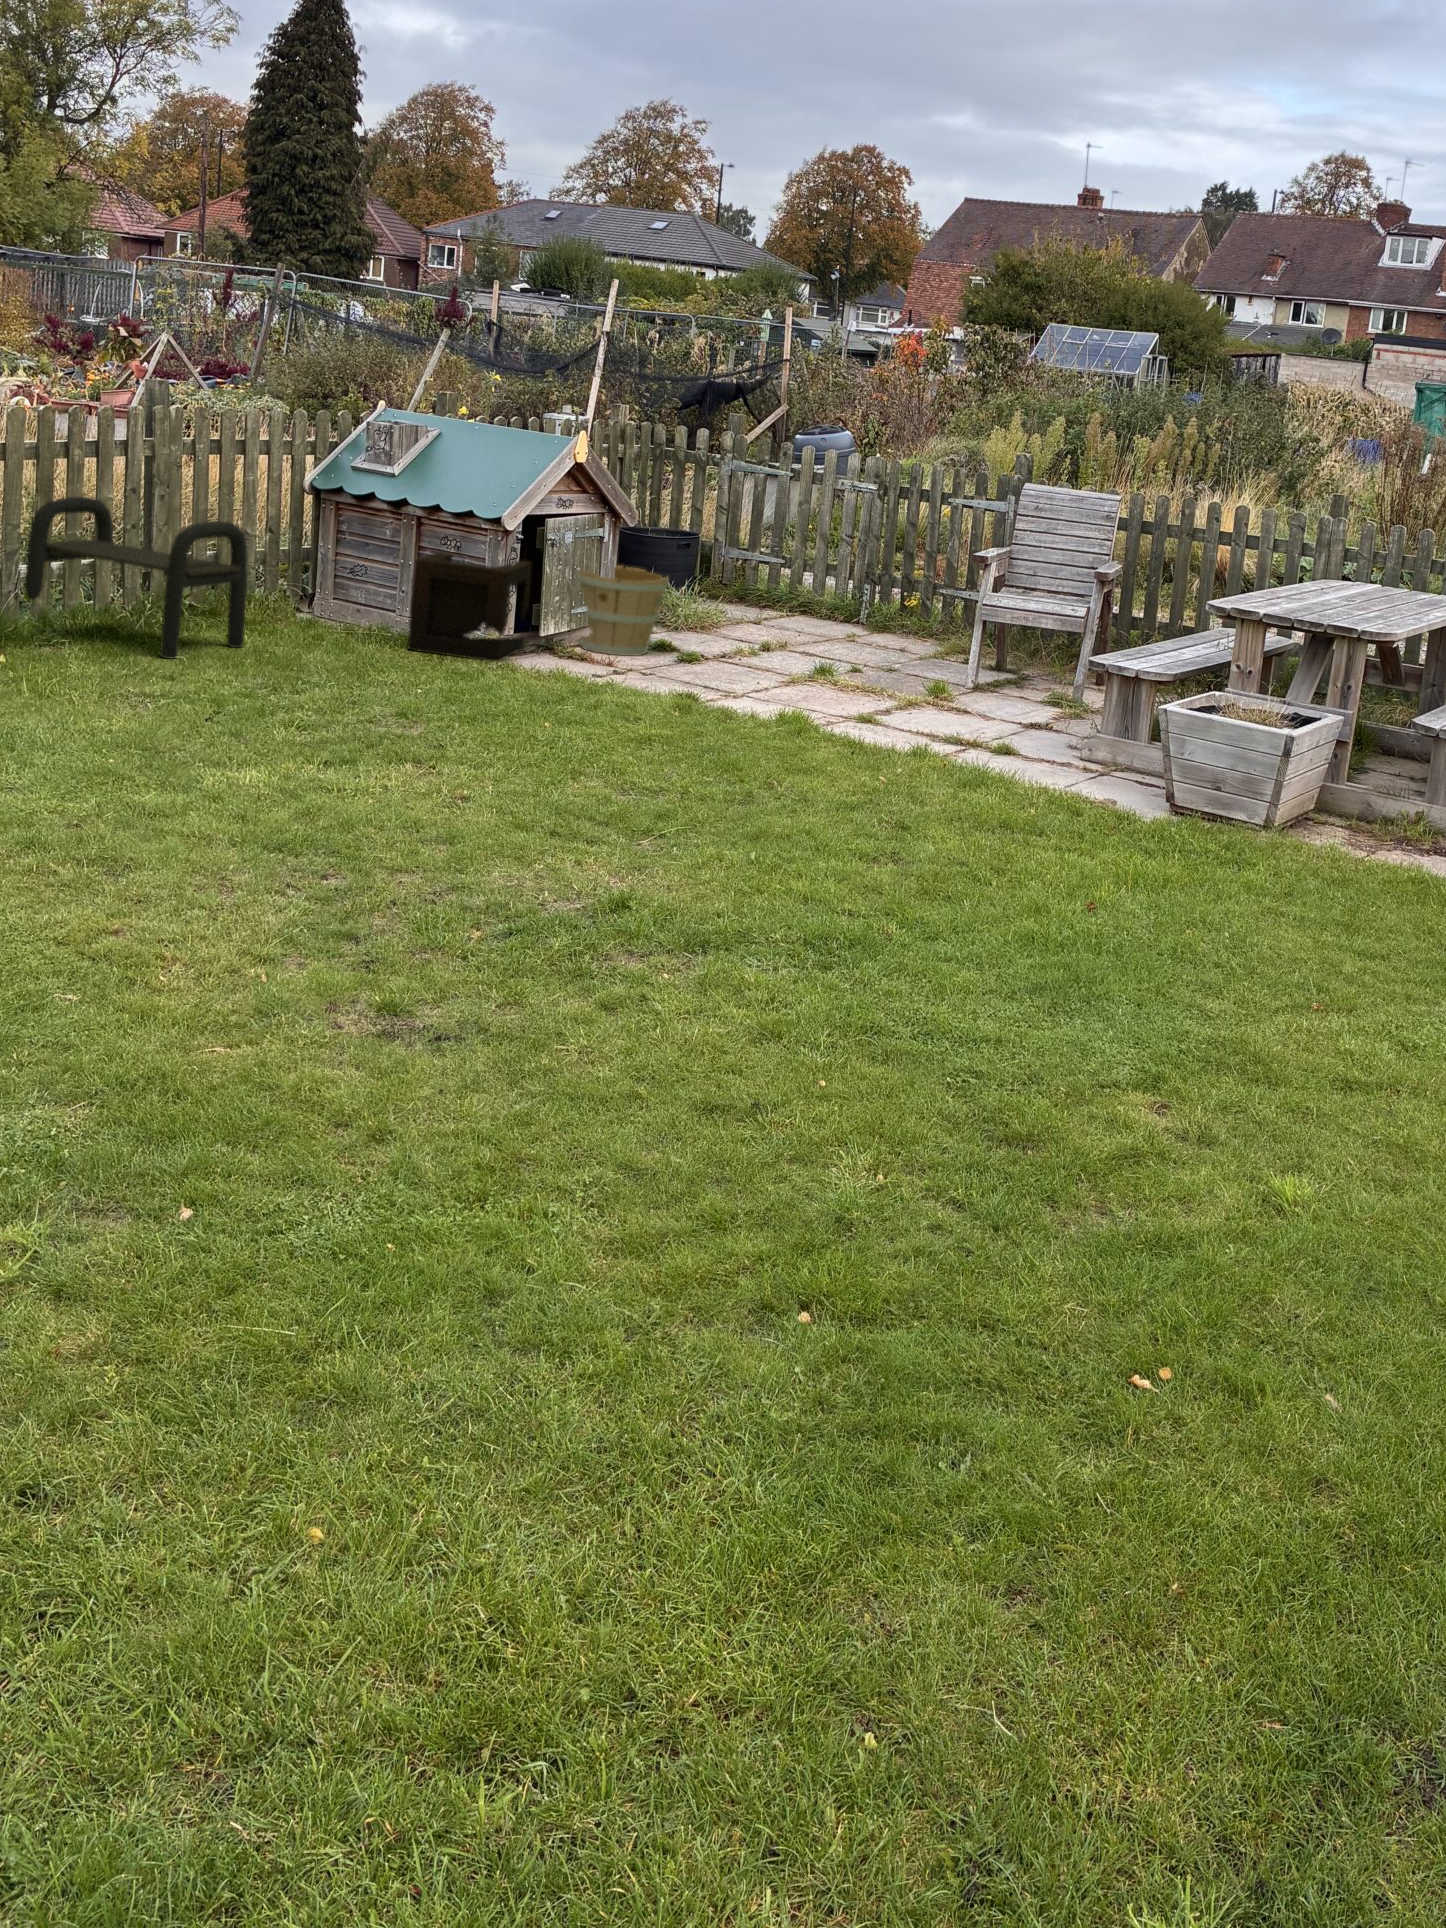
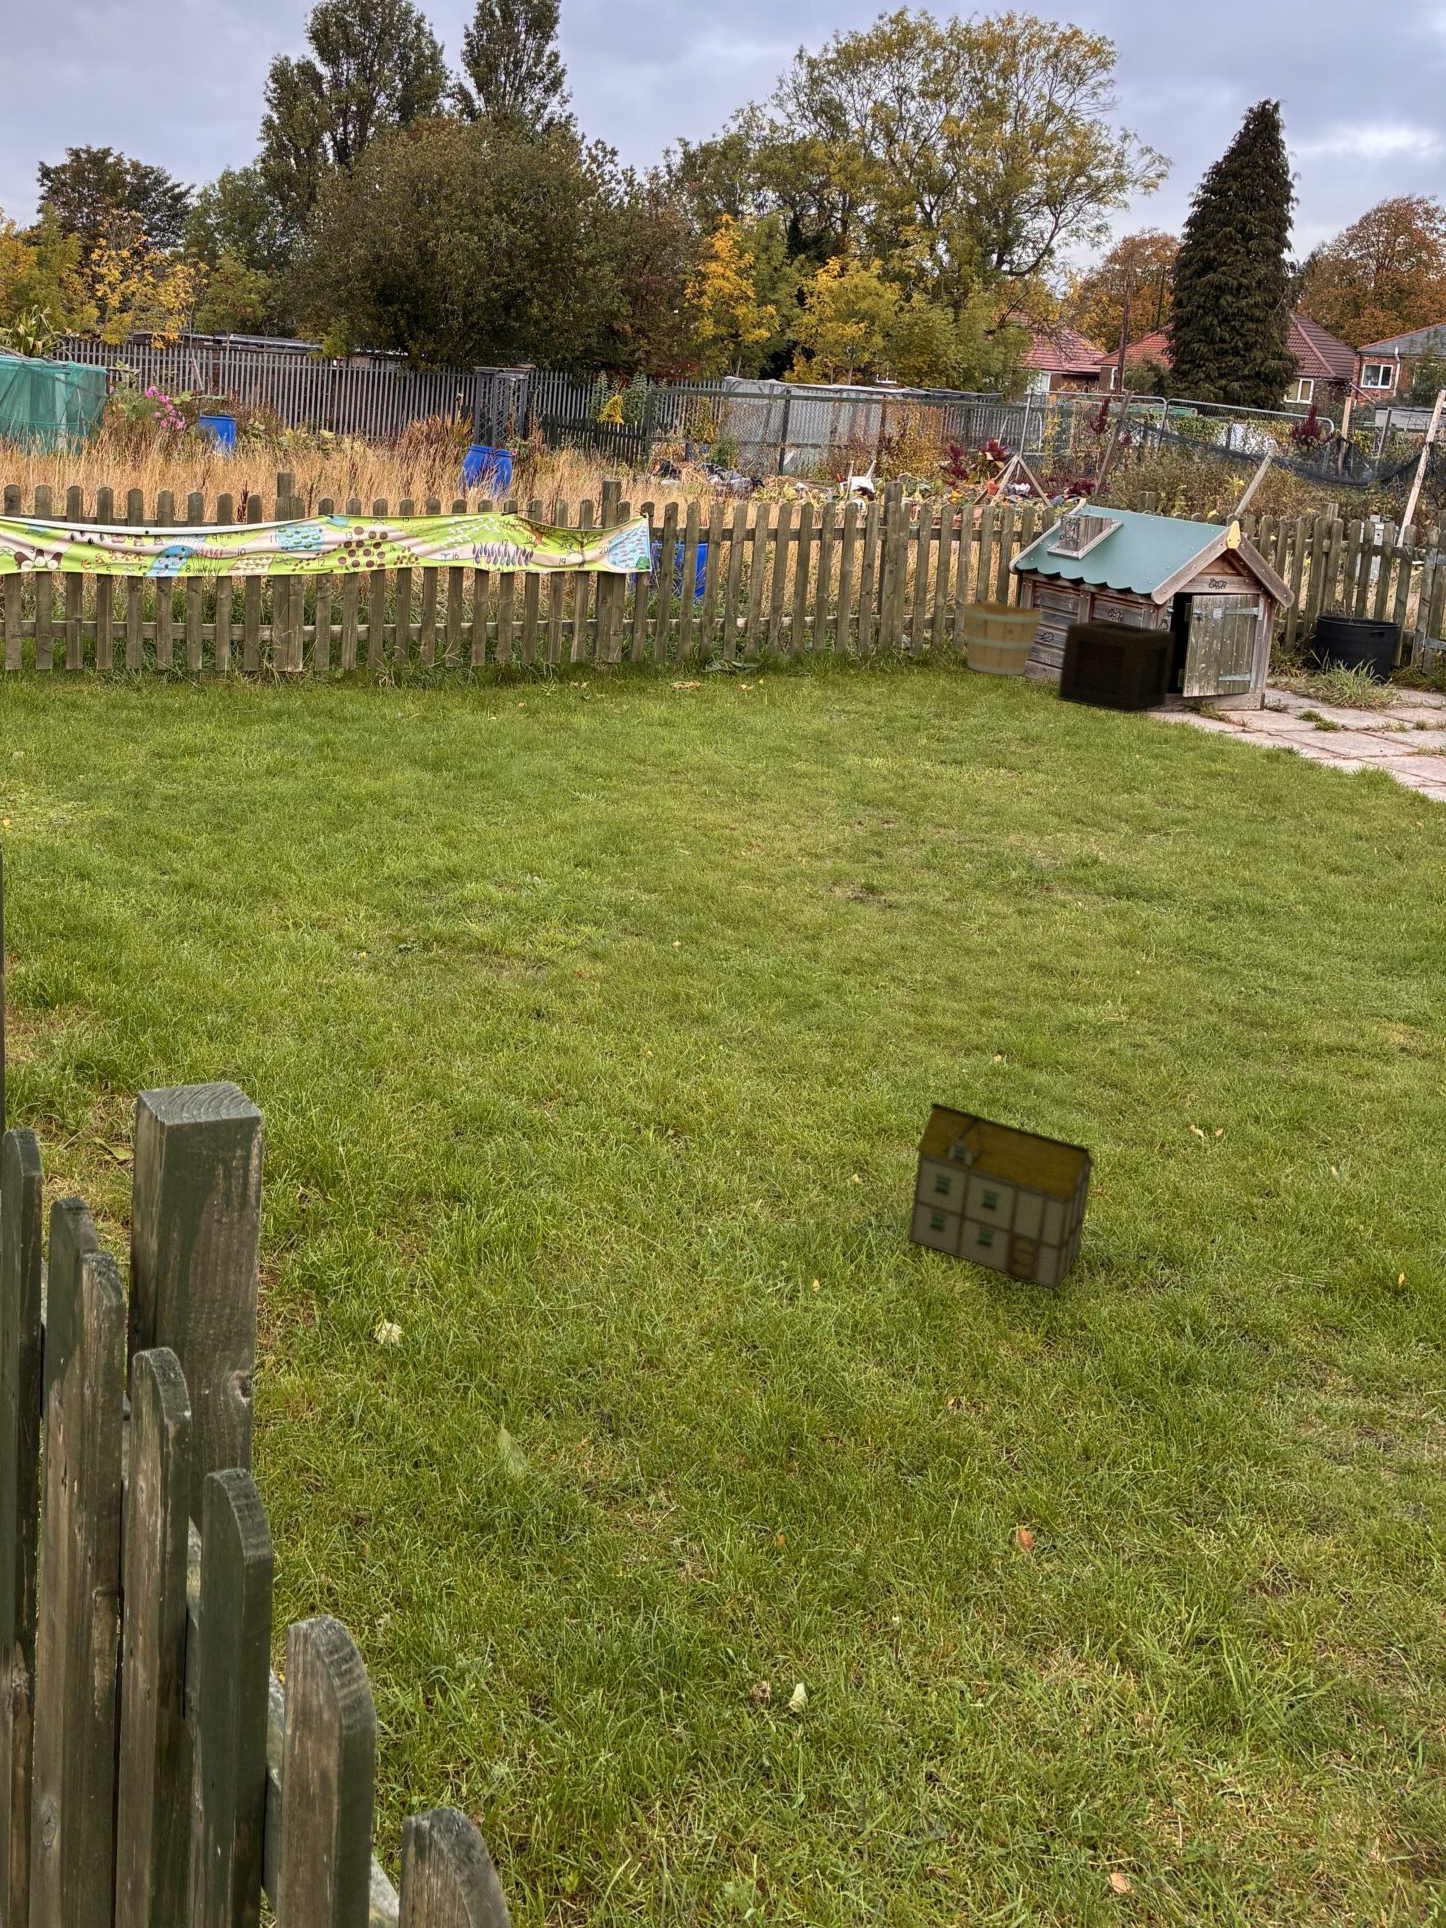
bench: present [24,497,248,659] -> none [776,569,932,689]
wooden bucket: present [578,565,668,656] -> present [963,601,1043,676]
toy house: none [1006,1403,1275,1629] -> present [909,1102,1094,1290]

